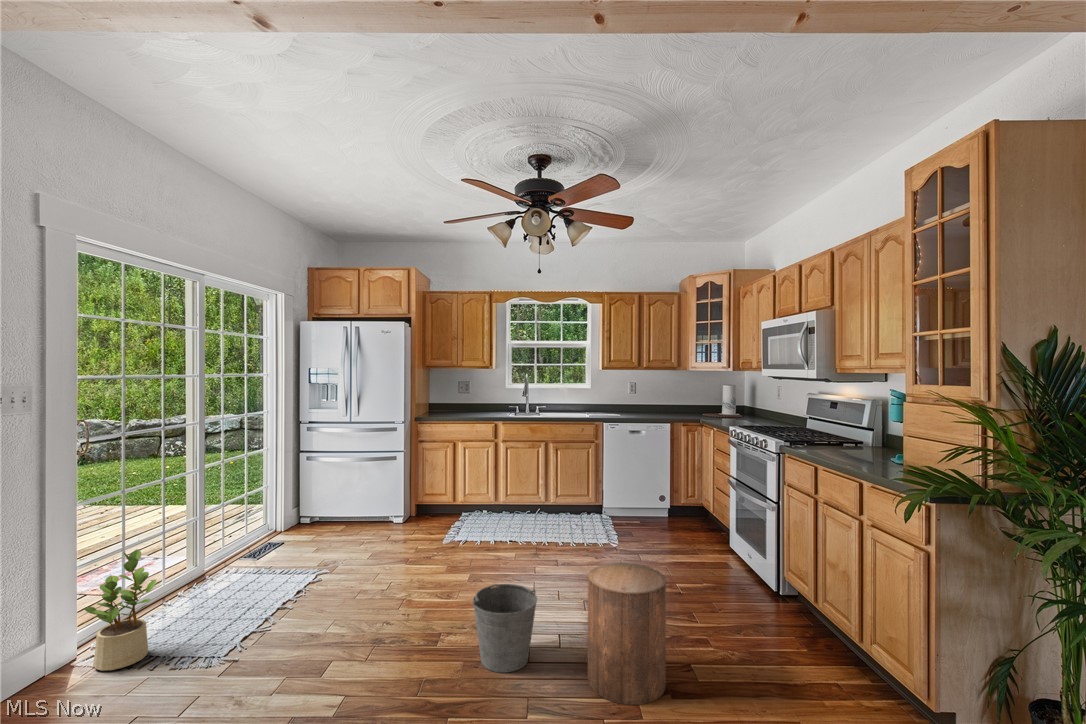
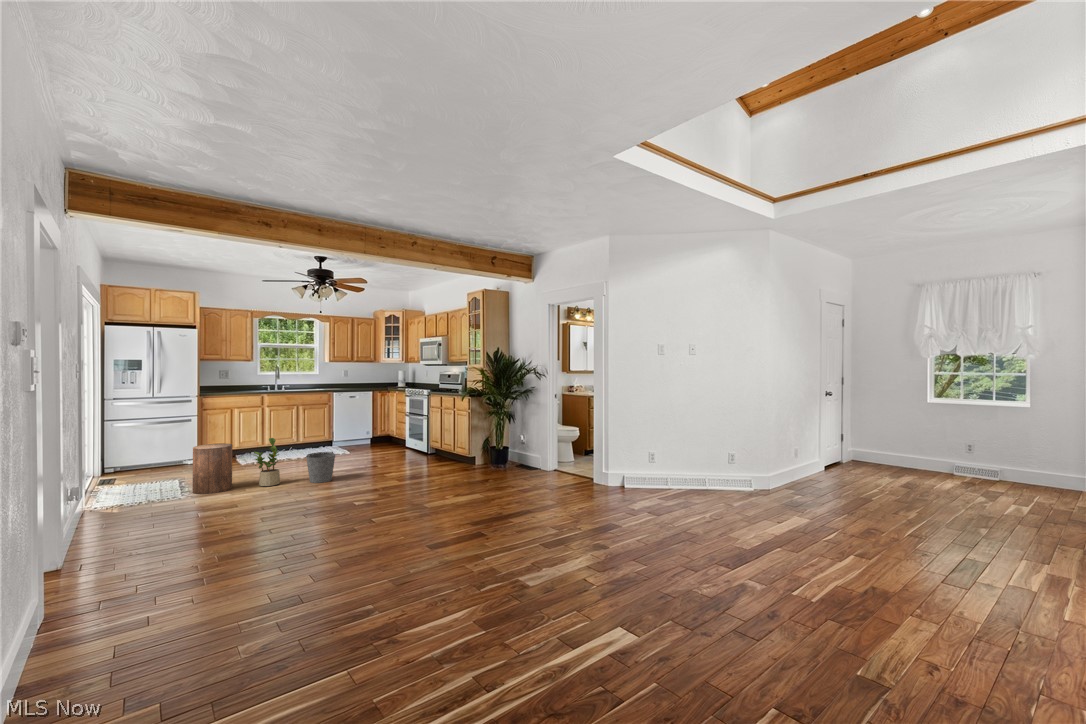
potted plant: present [84,549,156,671] -> present [254,438,280,486]
stool: present [588,563,666,705] -> present [193,443,232,494]

